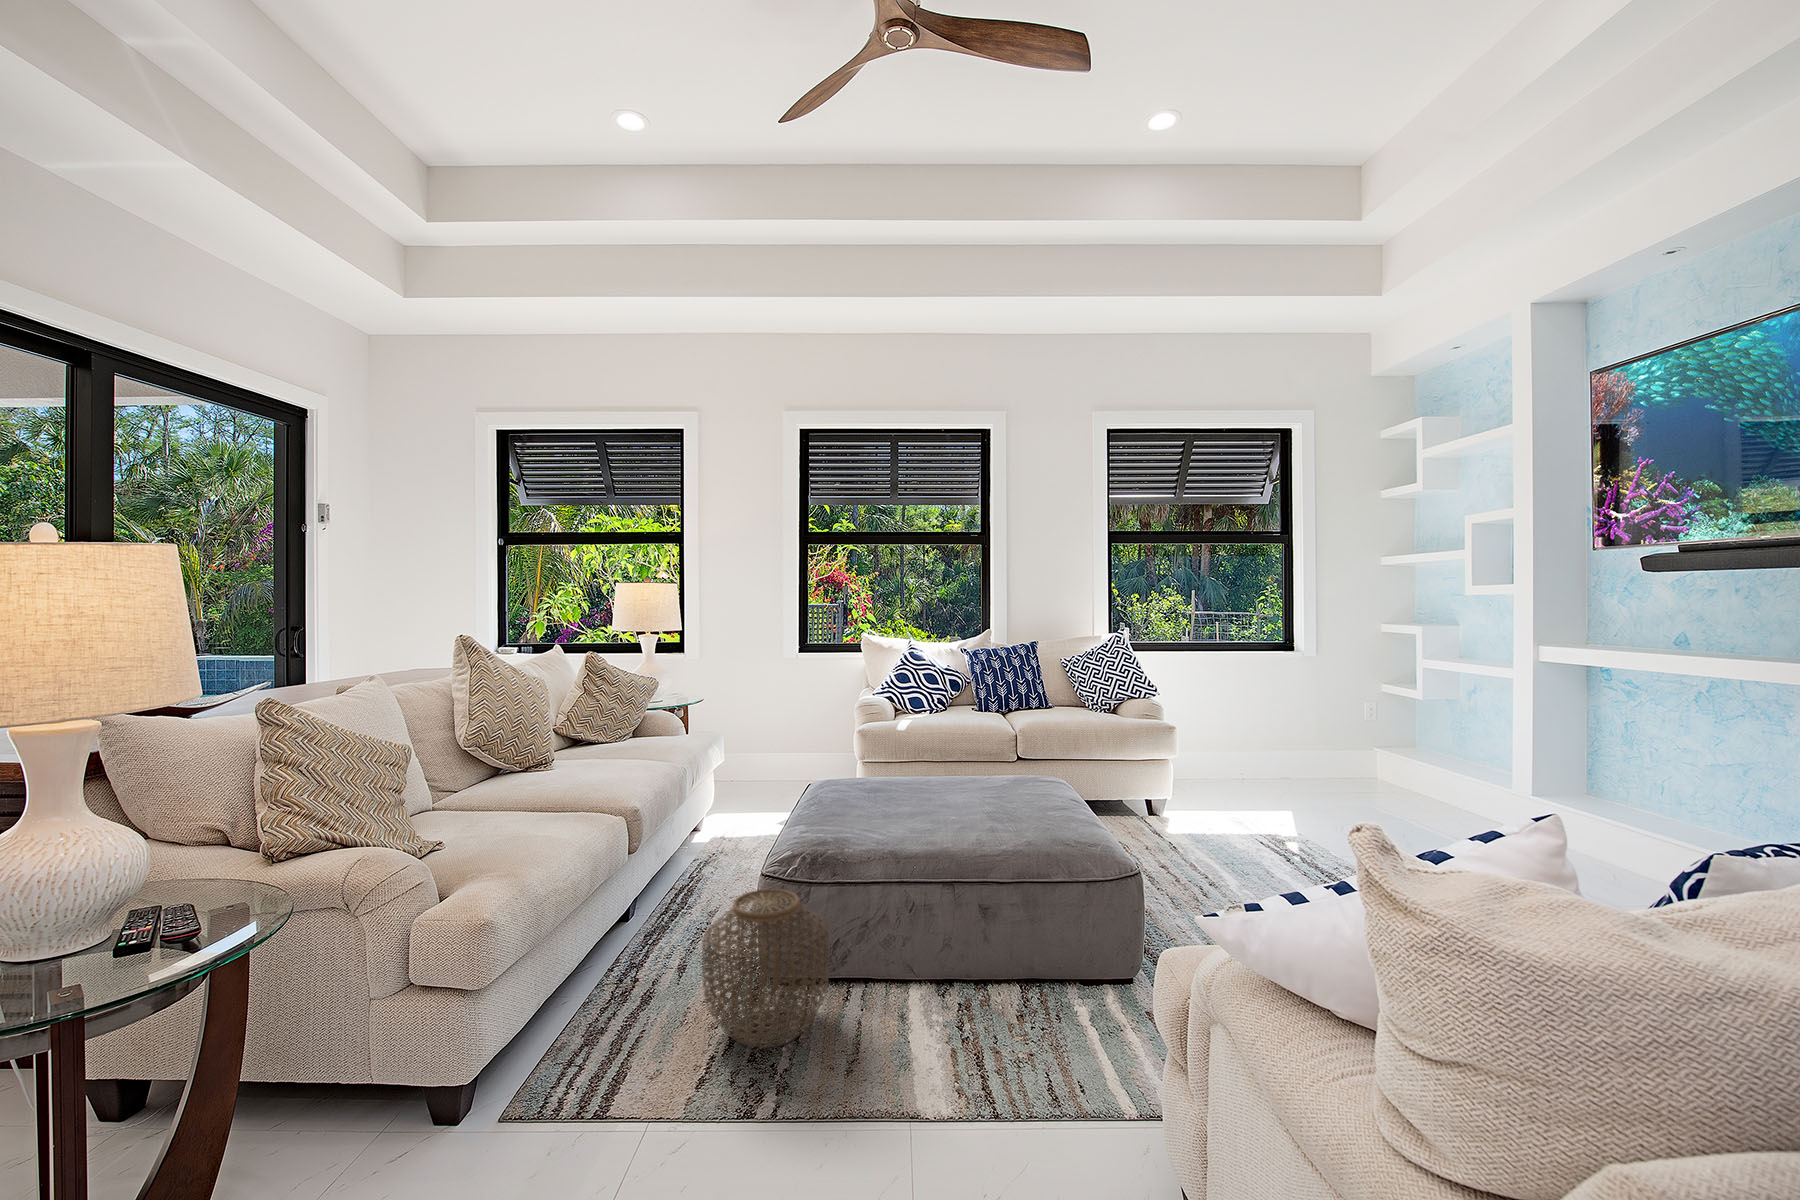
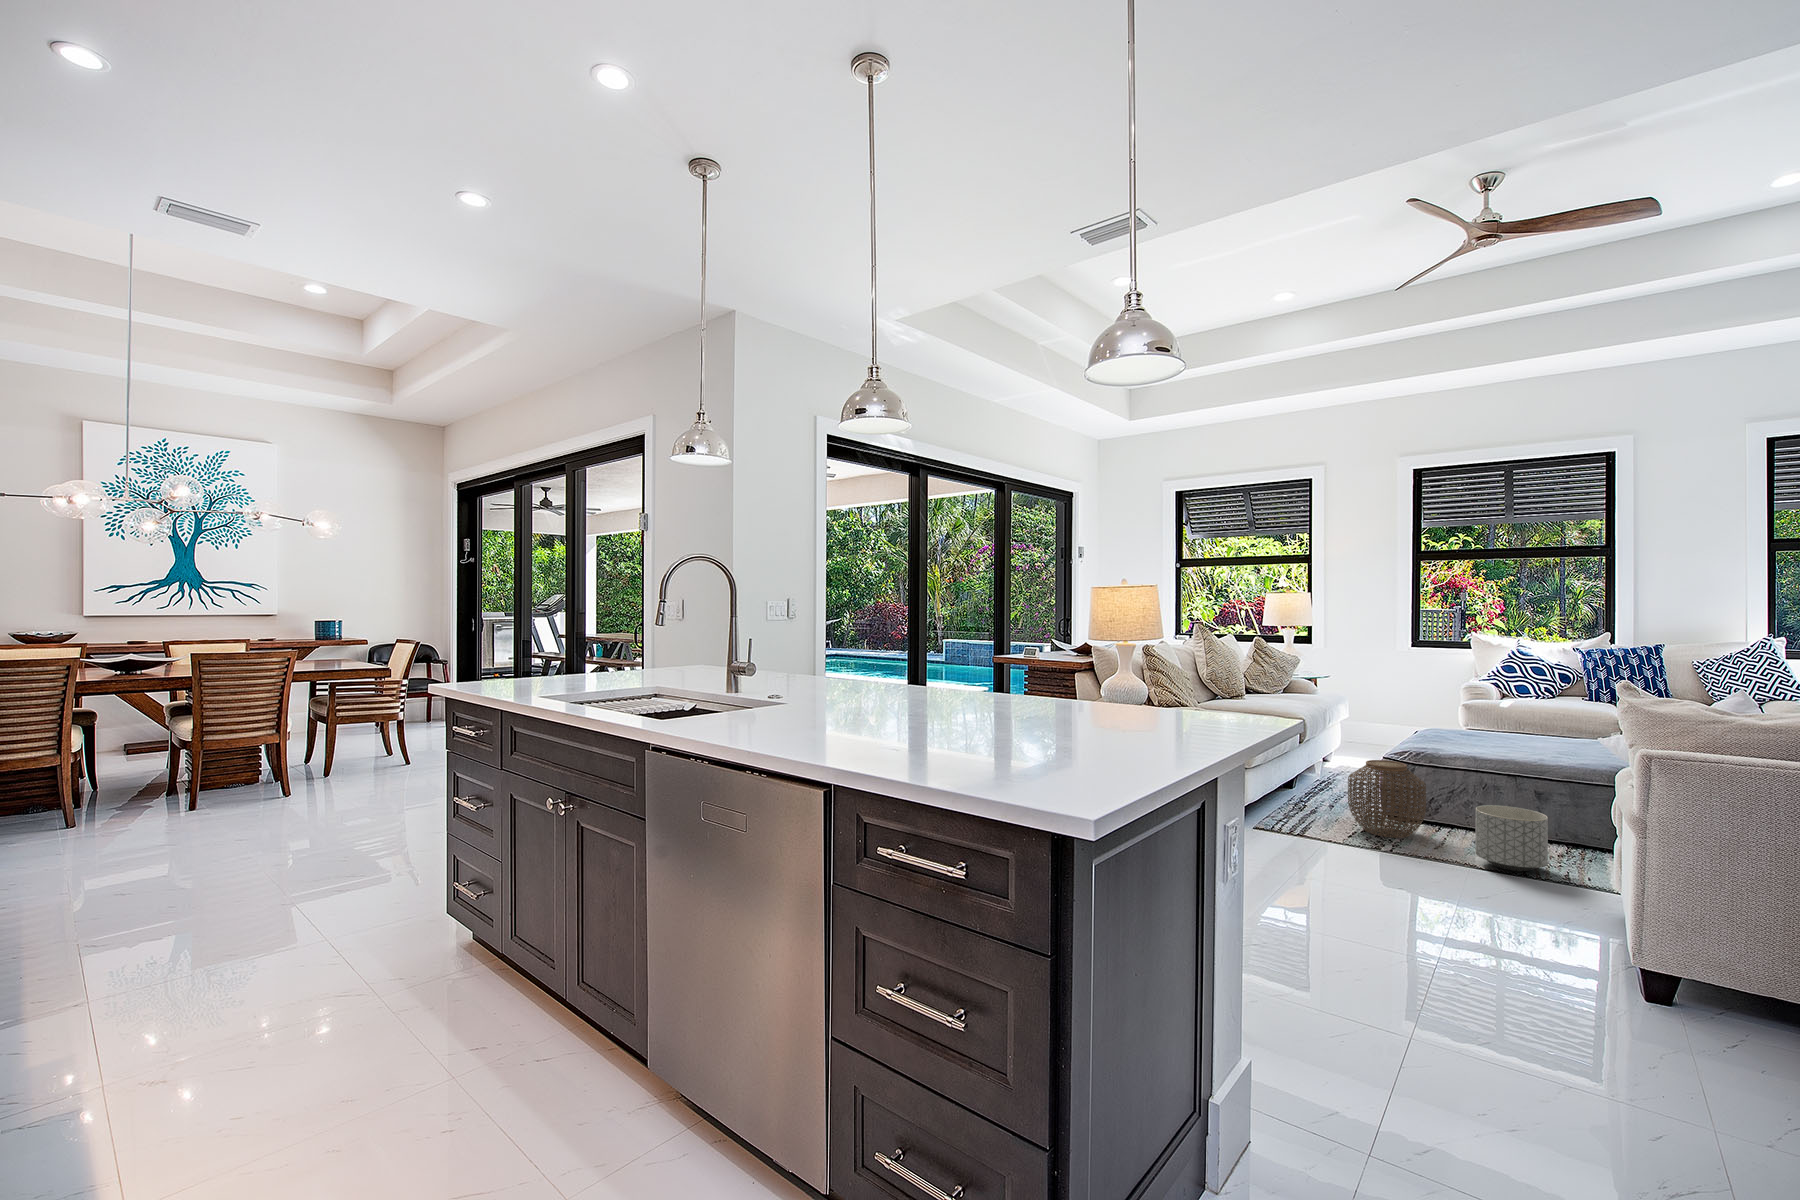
planter: none [913,967,1021,1111] -> present [1475,805,1548,872]

